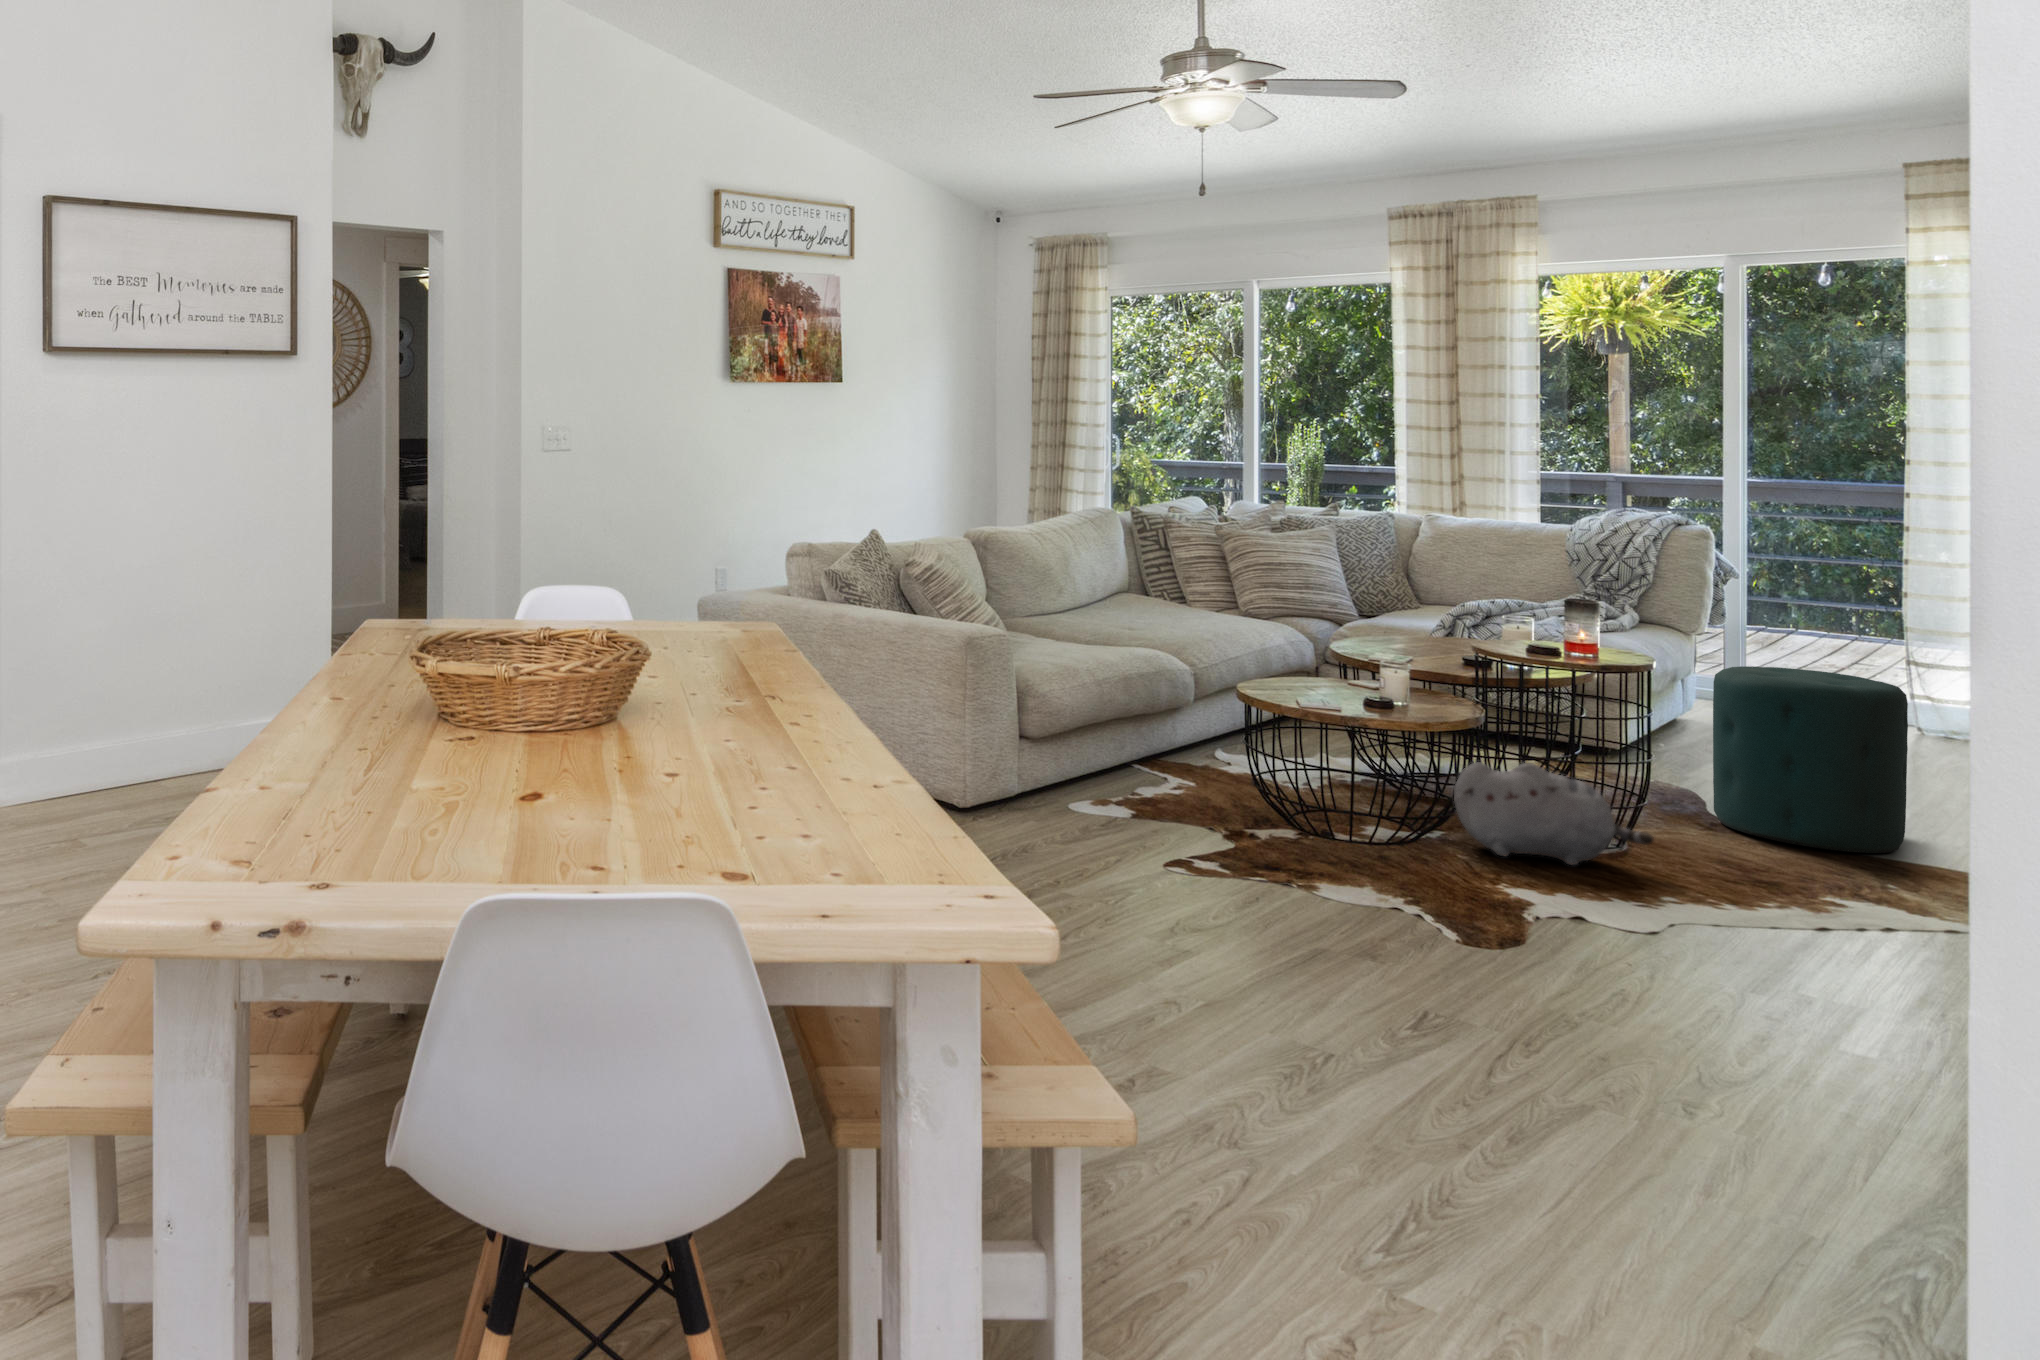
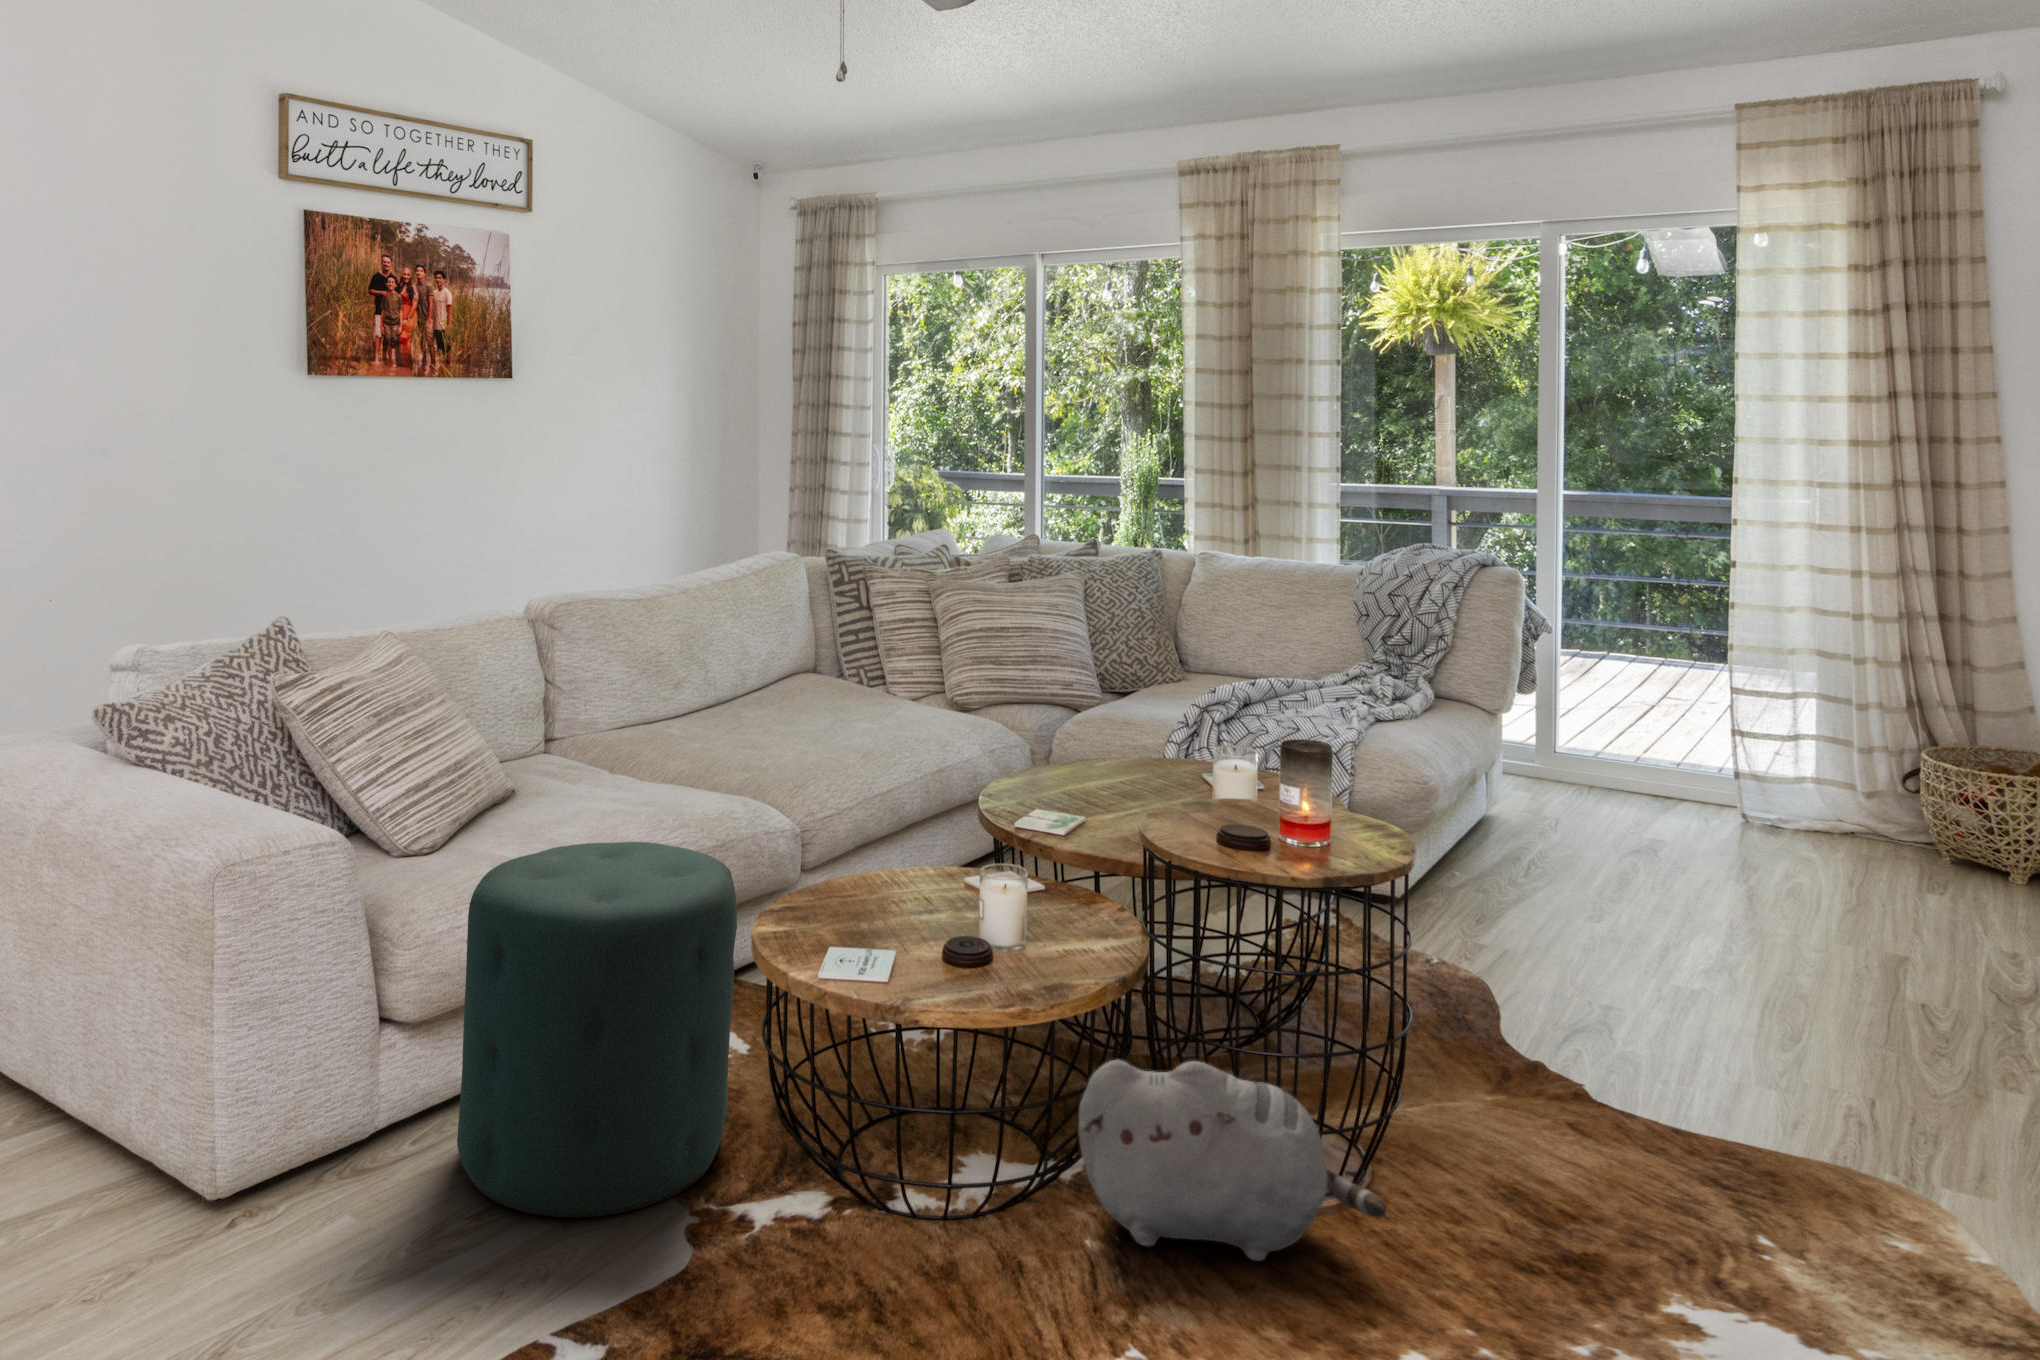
ottoman: present [1713,666,1908,853] -> present [457,842,737,1217]

